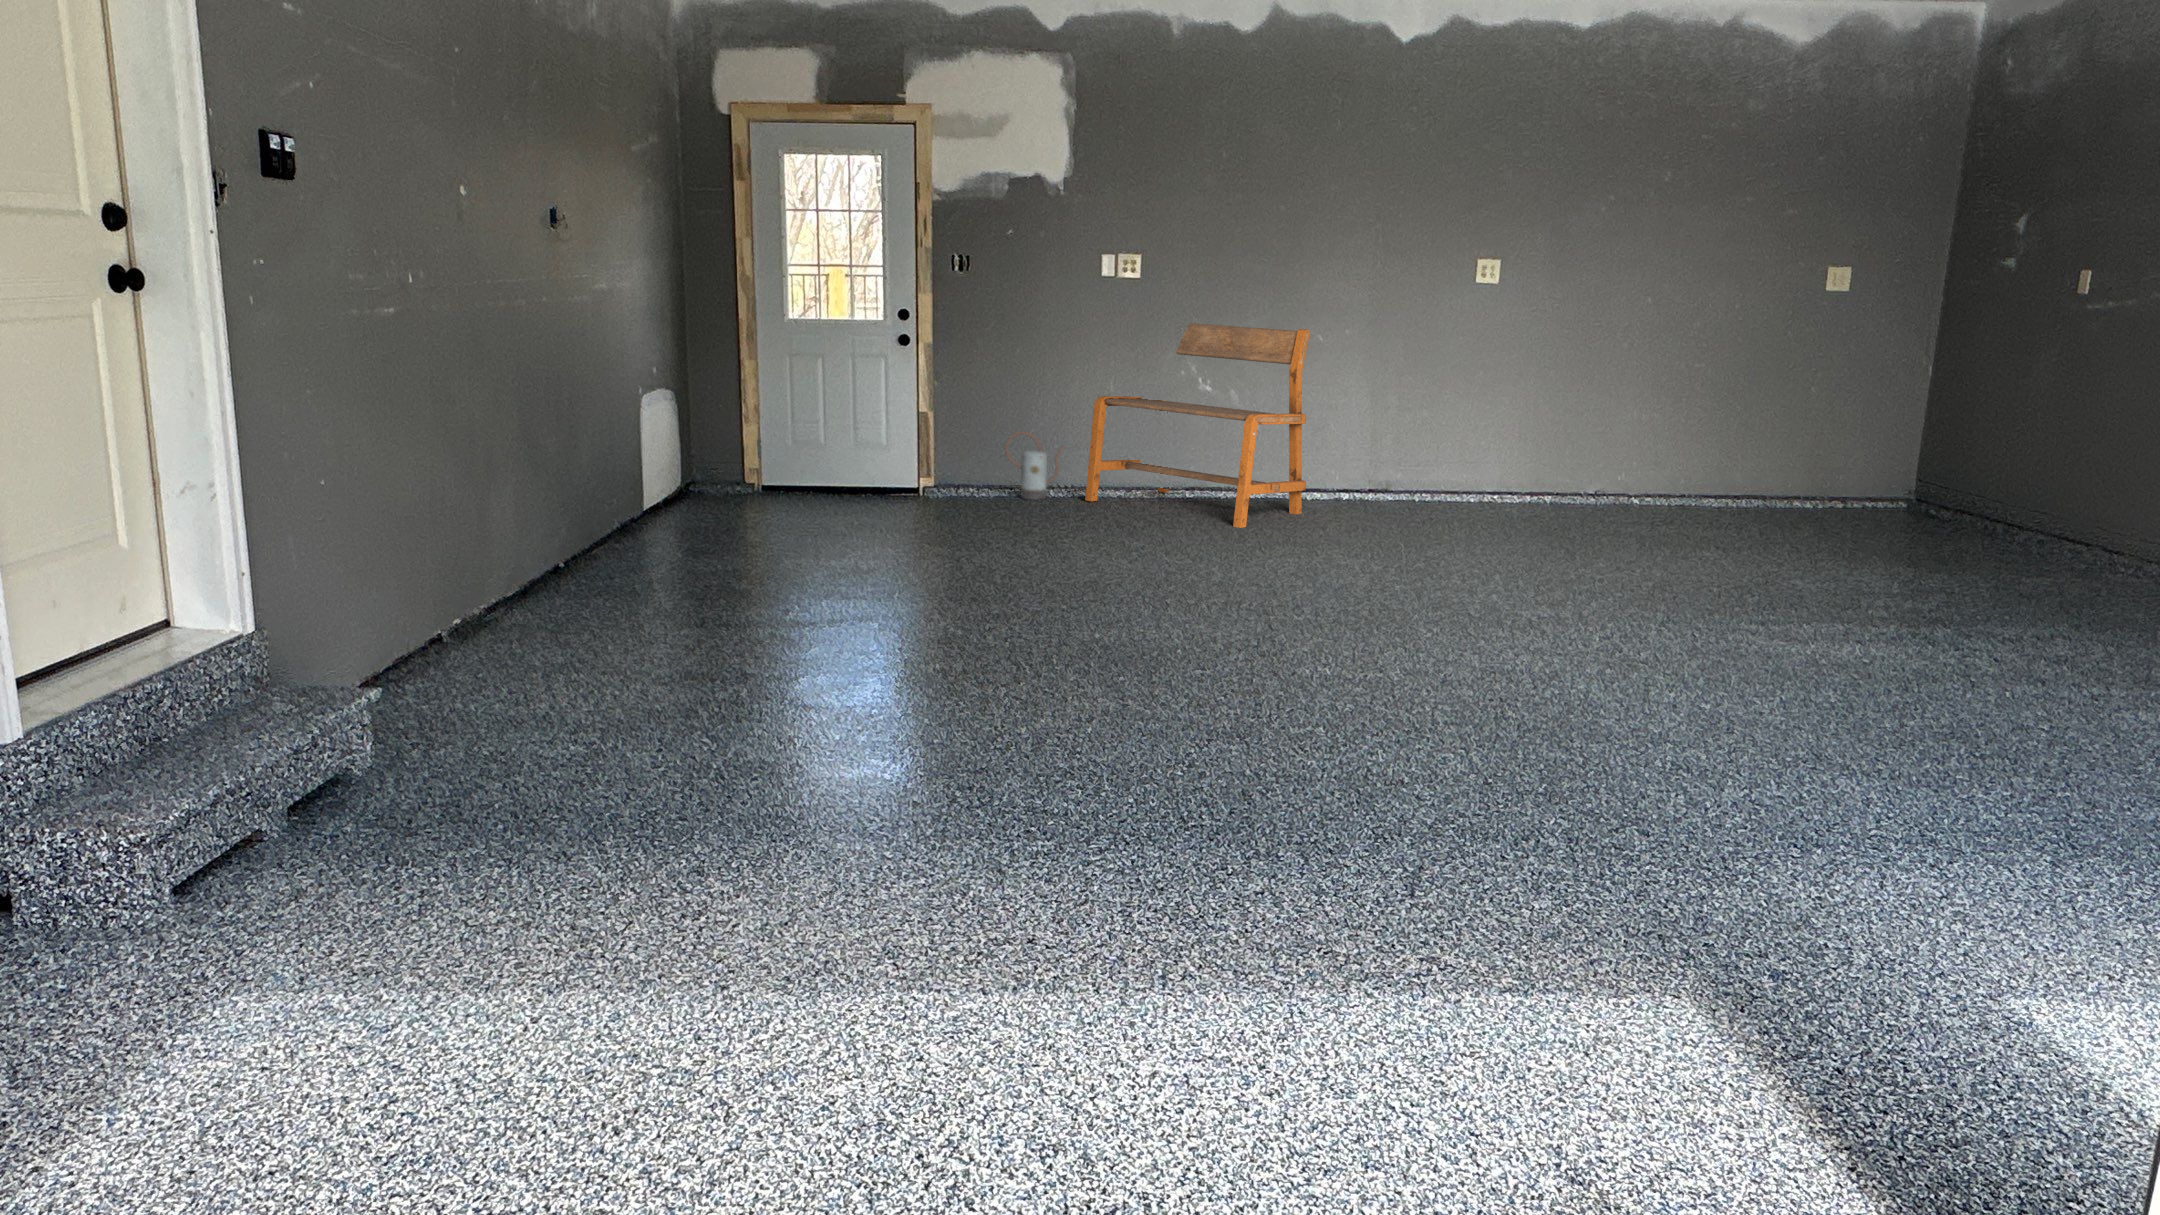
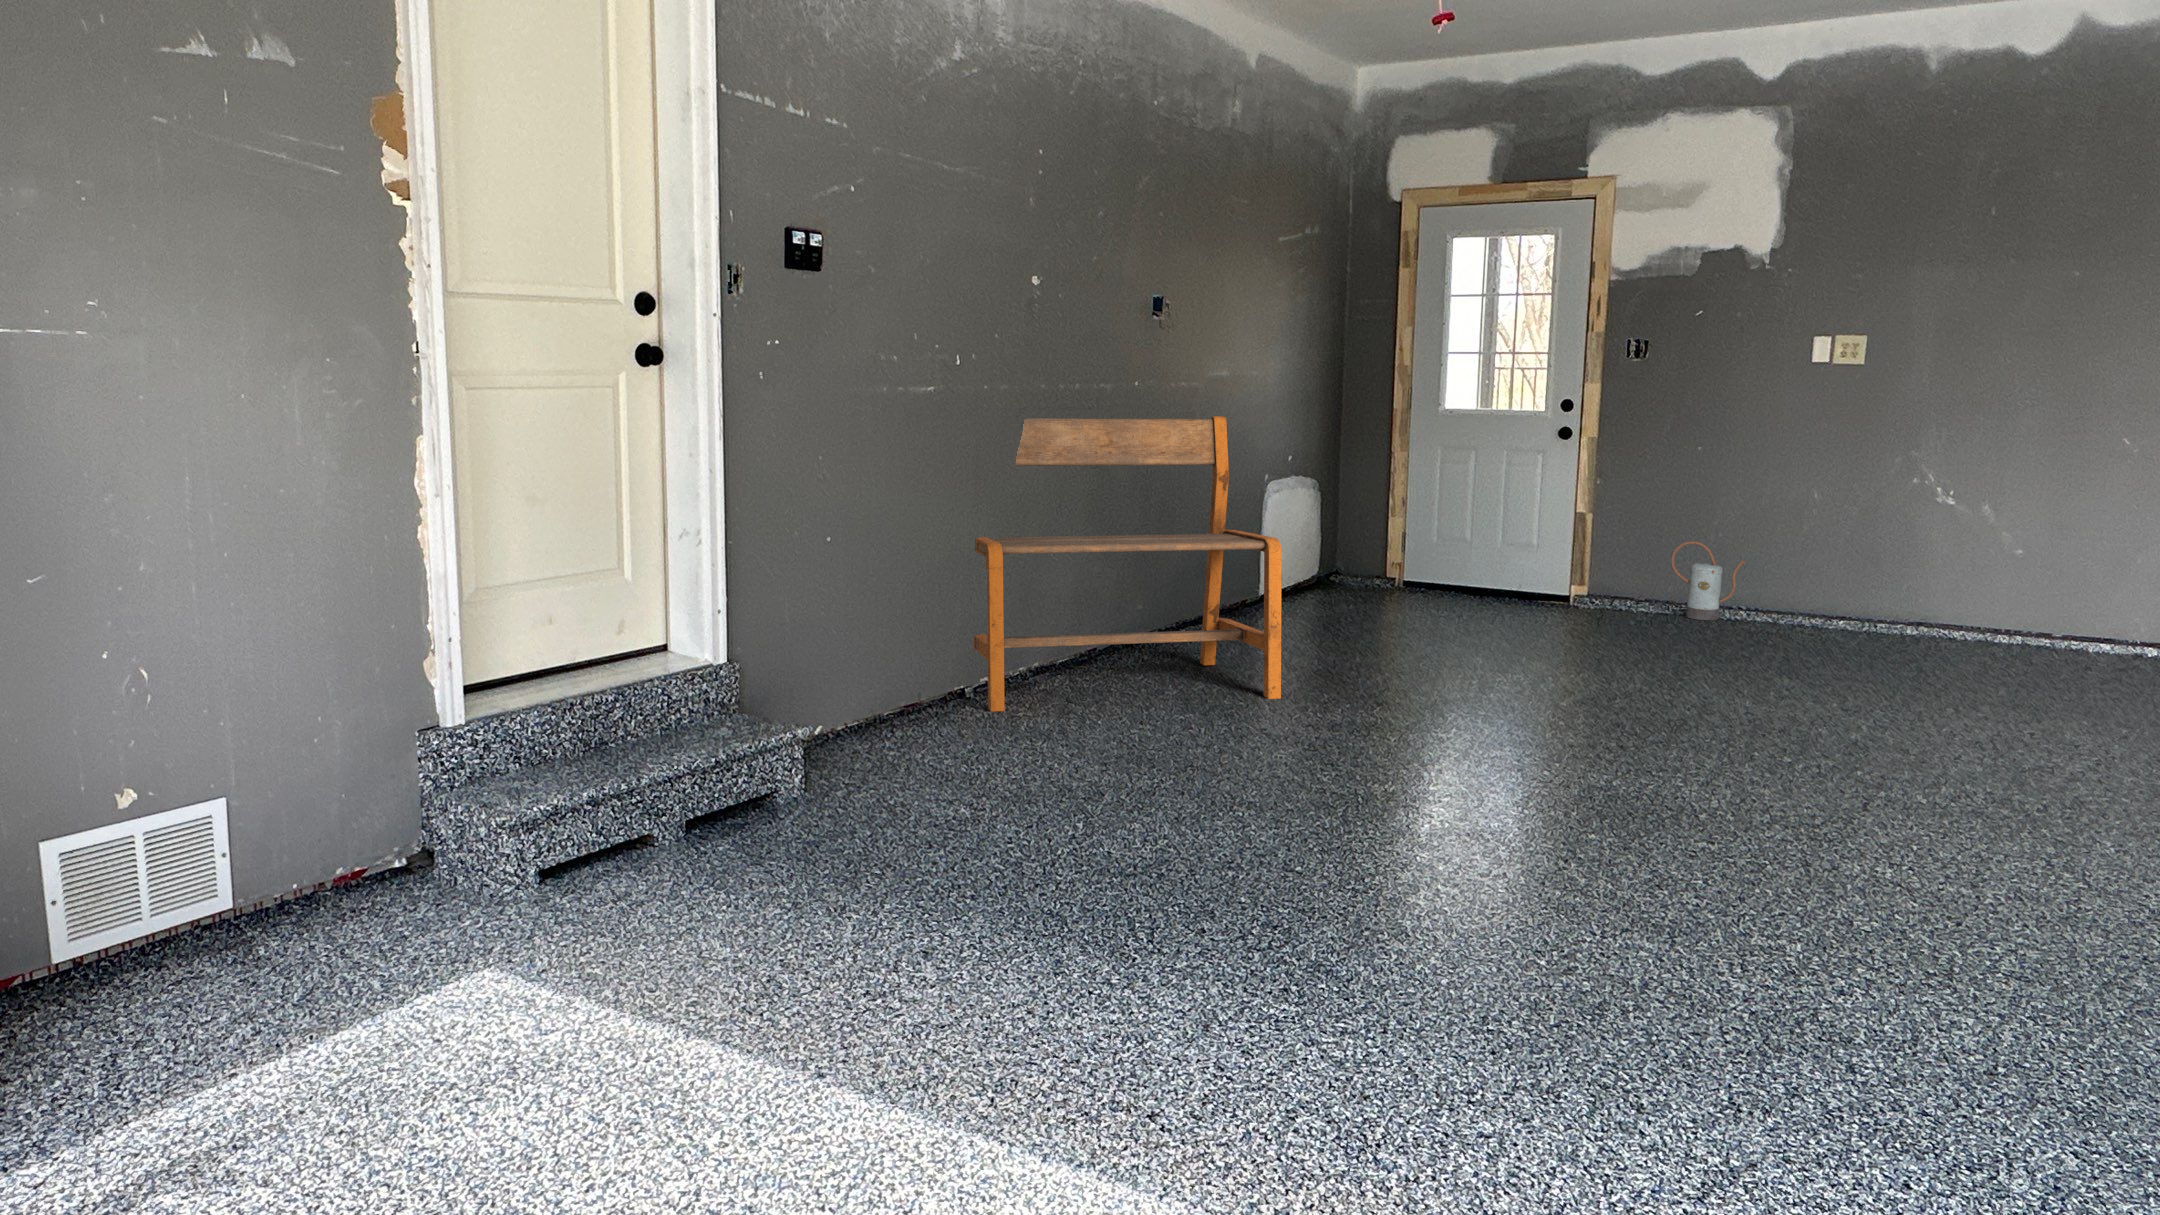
bench: present [1085,323,1310,528] -> present [974,416,1282,712]

